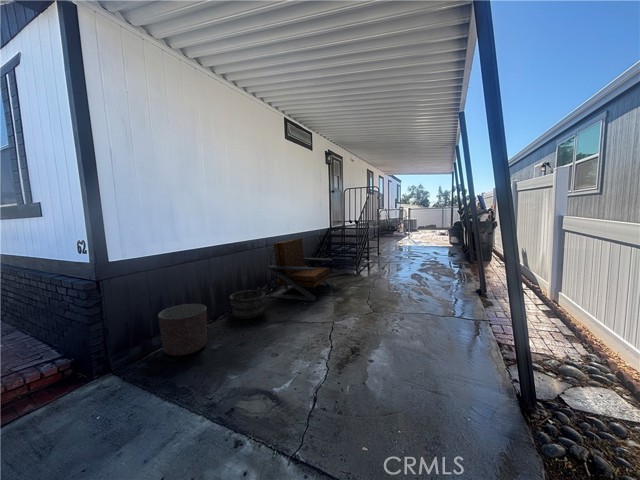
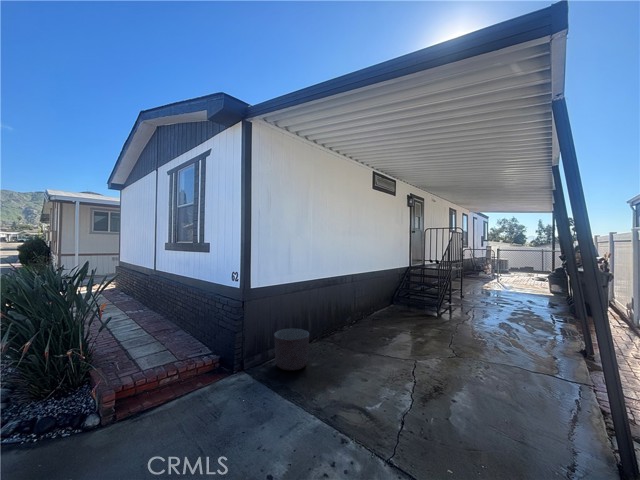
lounge chair: present [267,238,333,301] -> none [353,278,415,339]
bucket: present [230,288,268,319] -> none [323,320,357,348]

